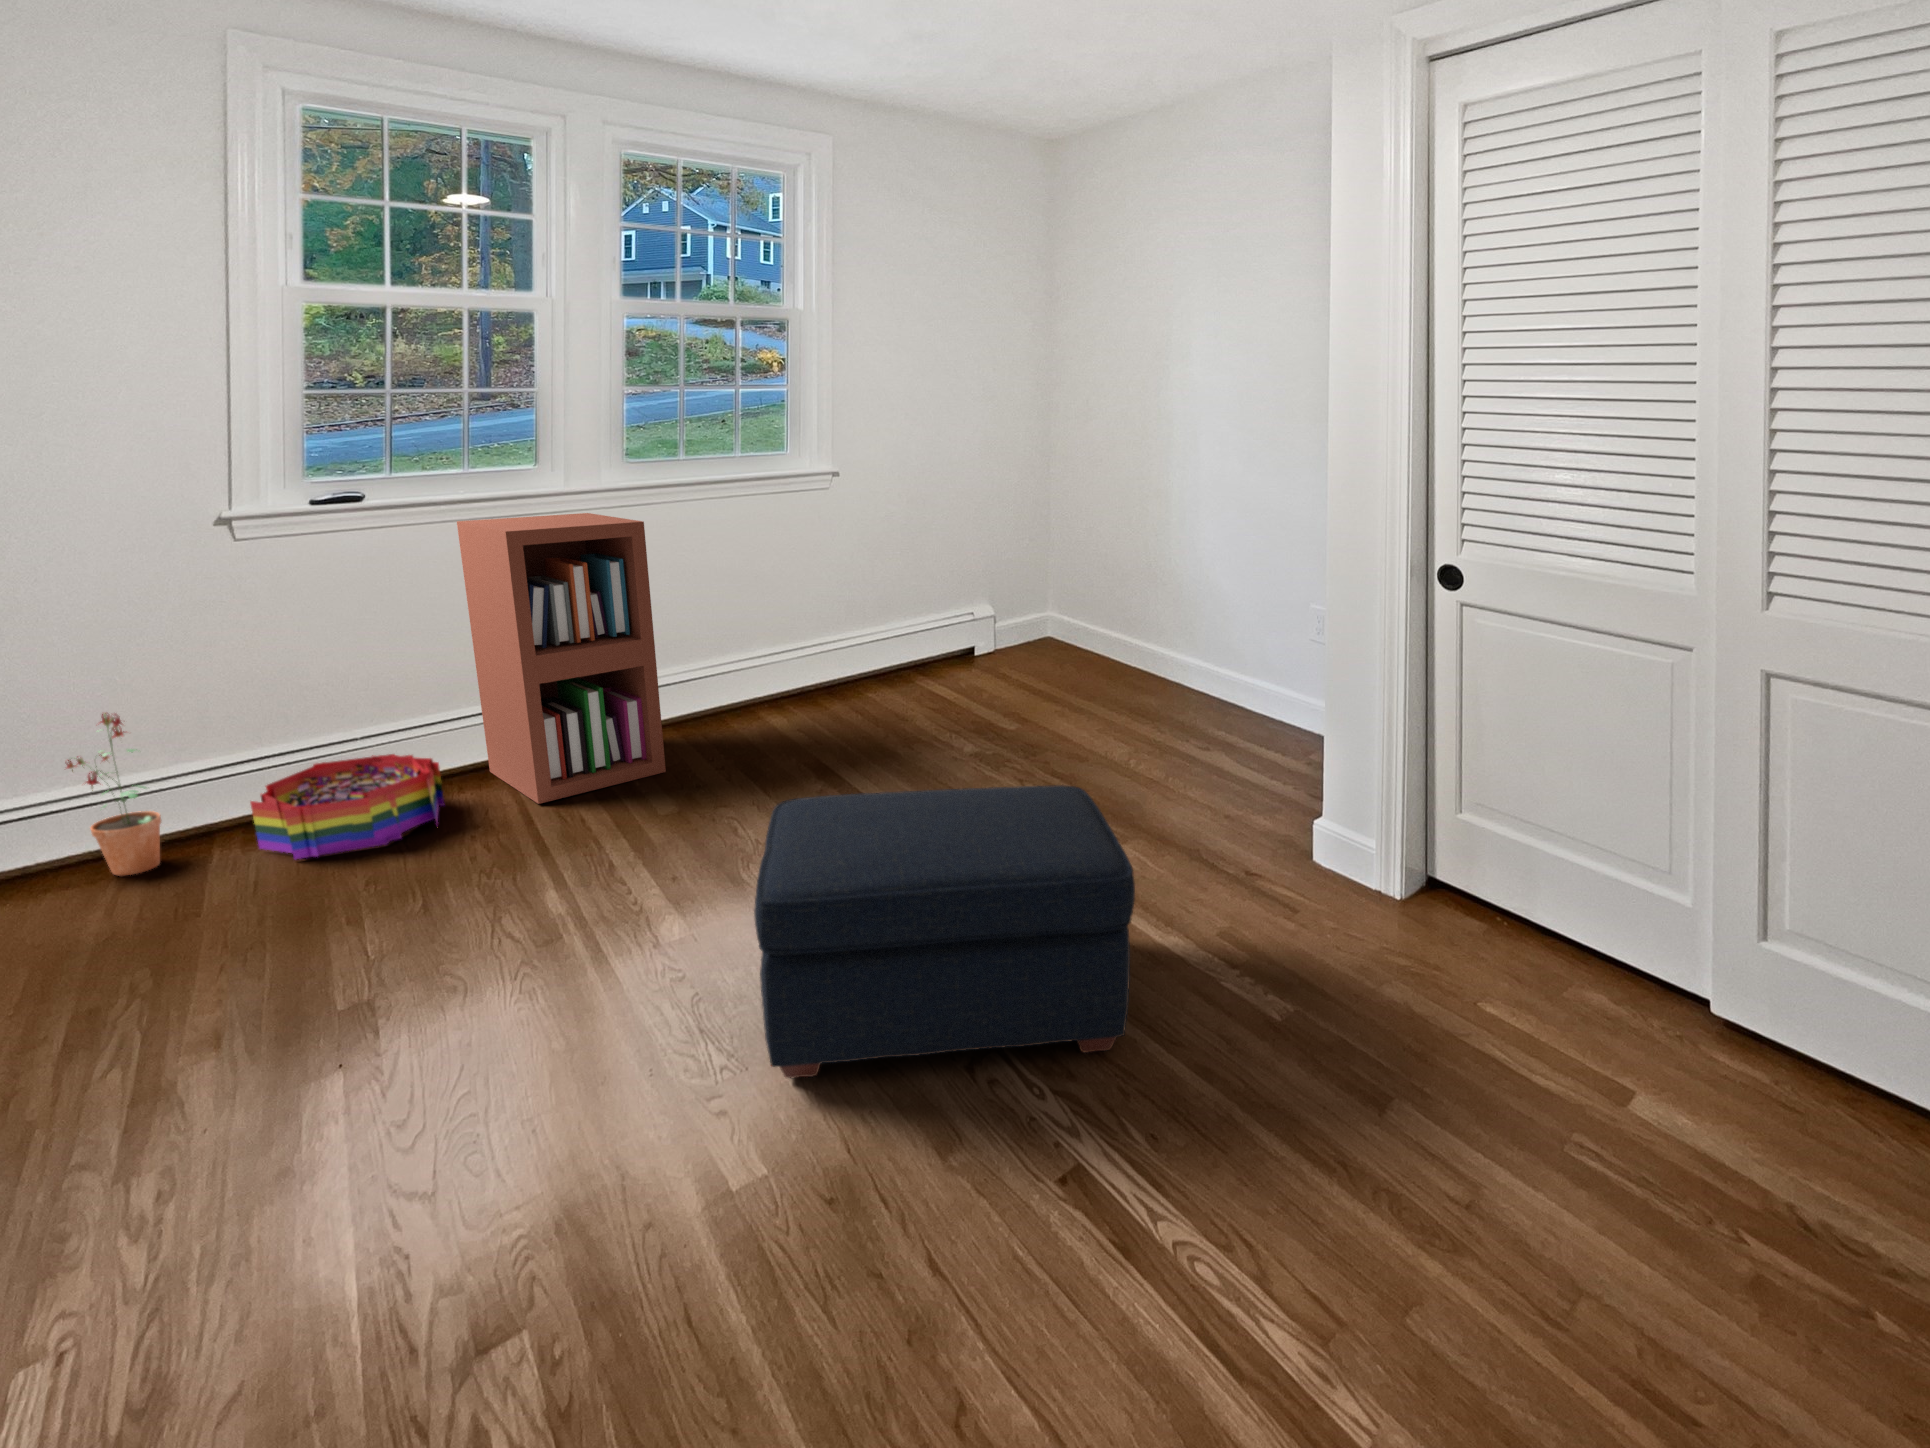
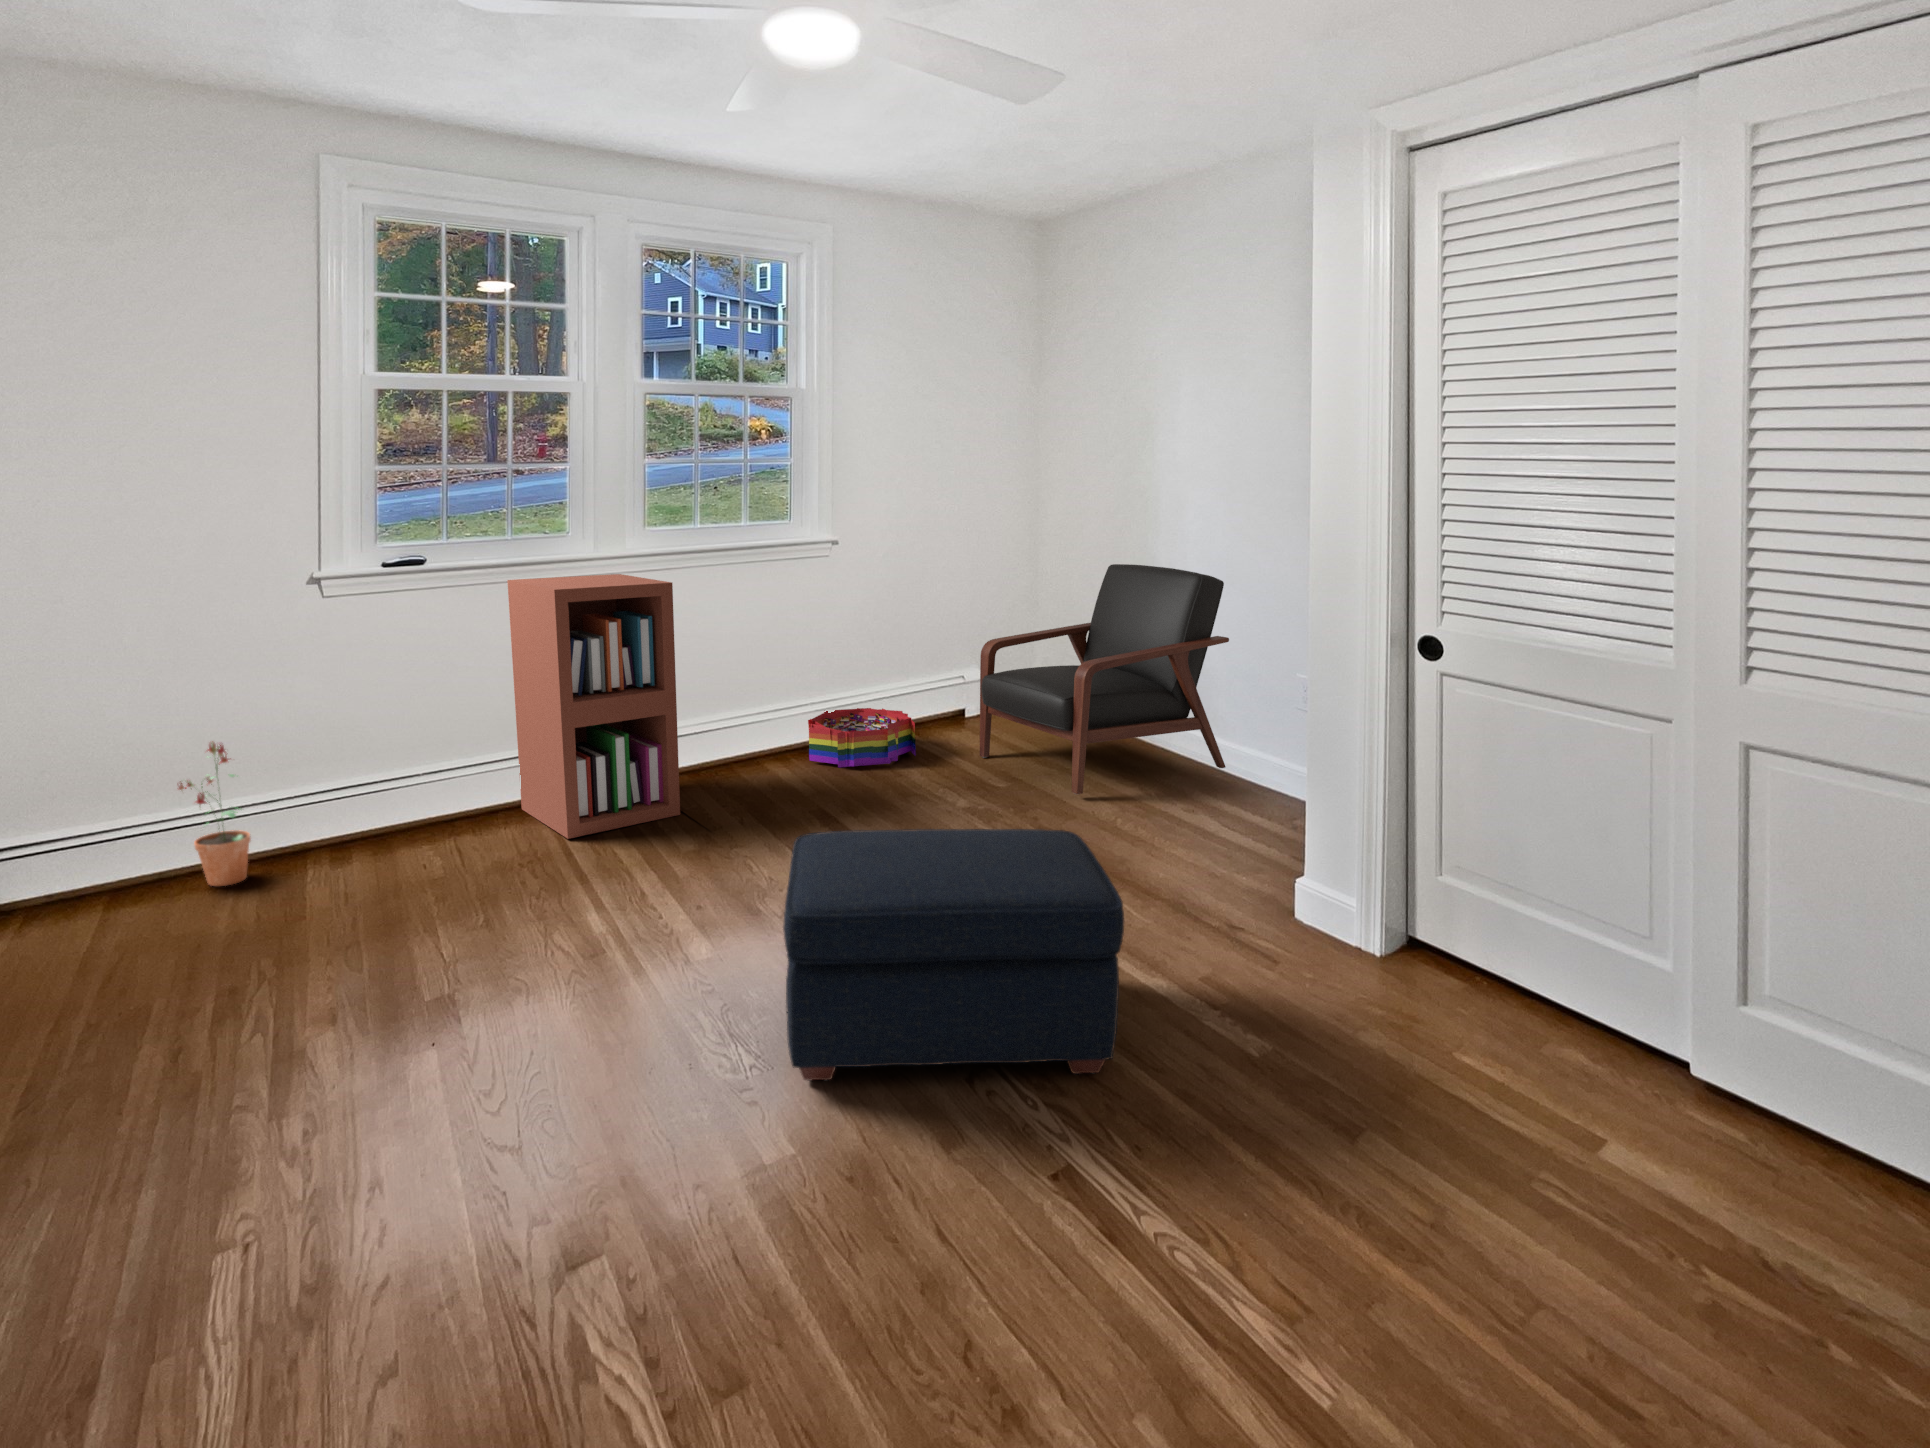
chair: none [985,496,1238,736] -> present [980,564,1229,794]
storage bin: present [250,754,444,859] -> present [808,708,916,767]

